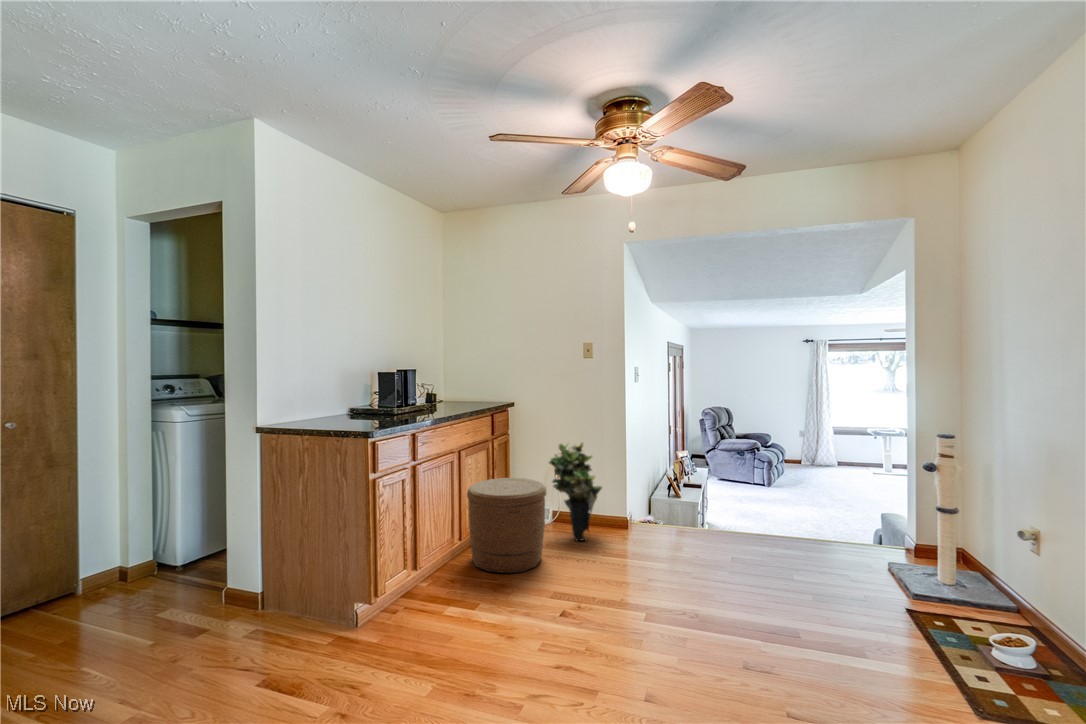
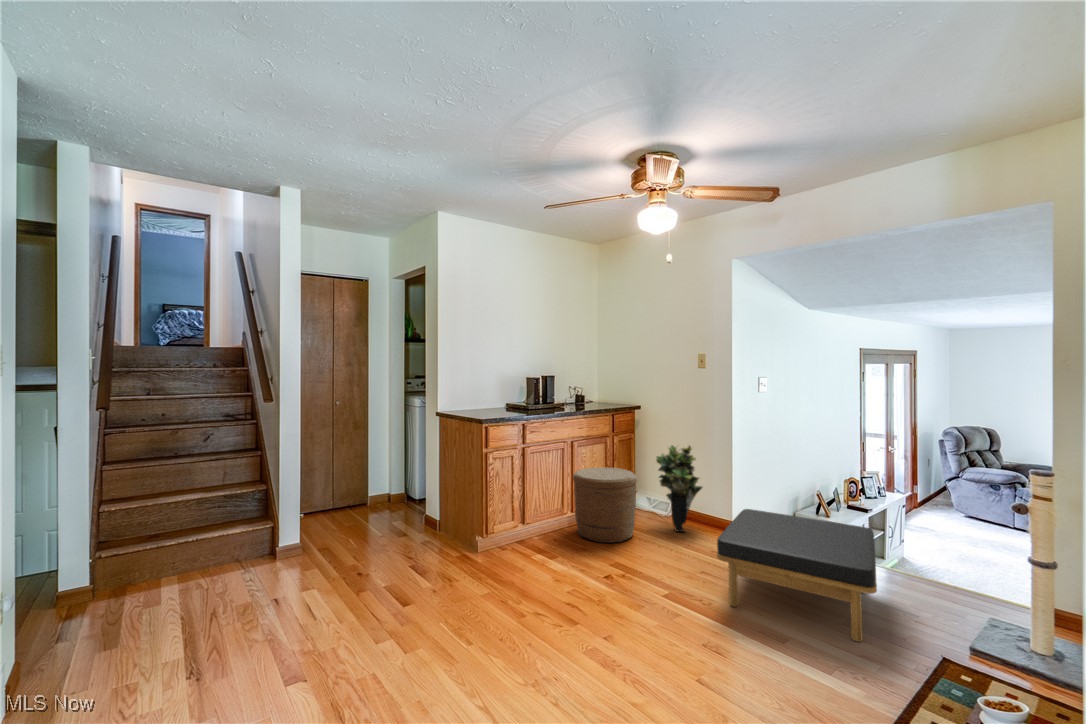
ottoman: none [668,504,837,616] -> present [717,509,877,642]

